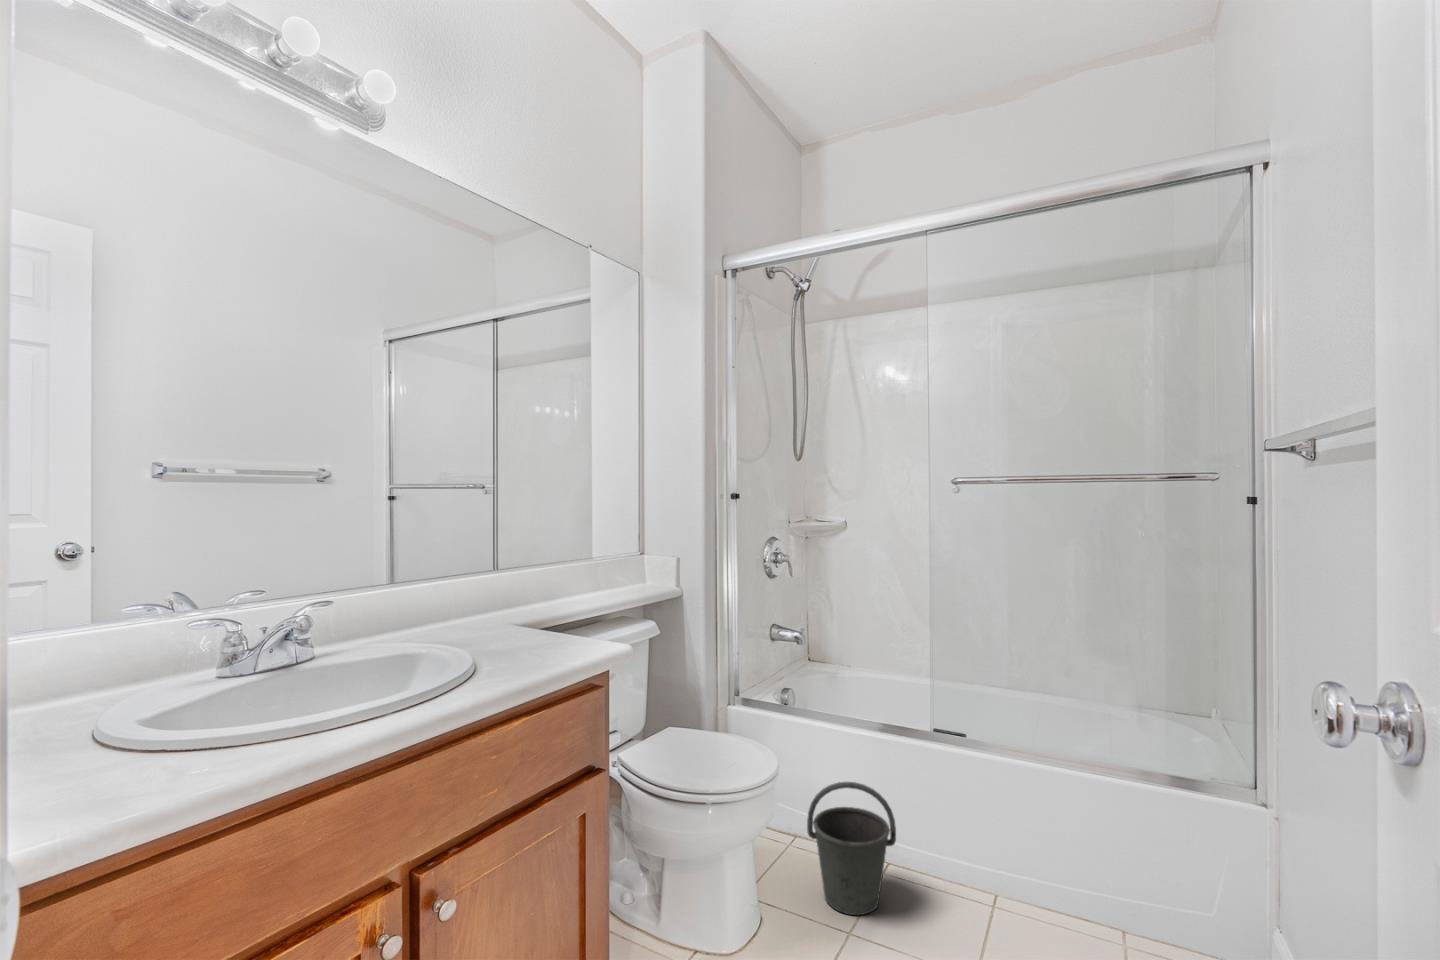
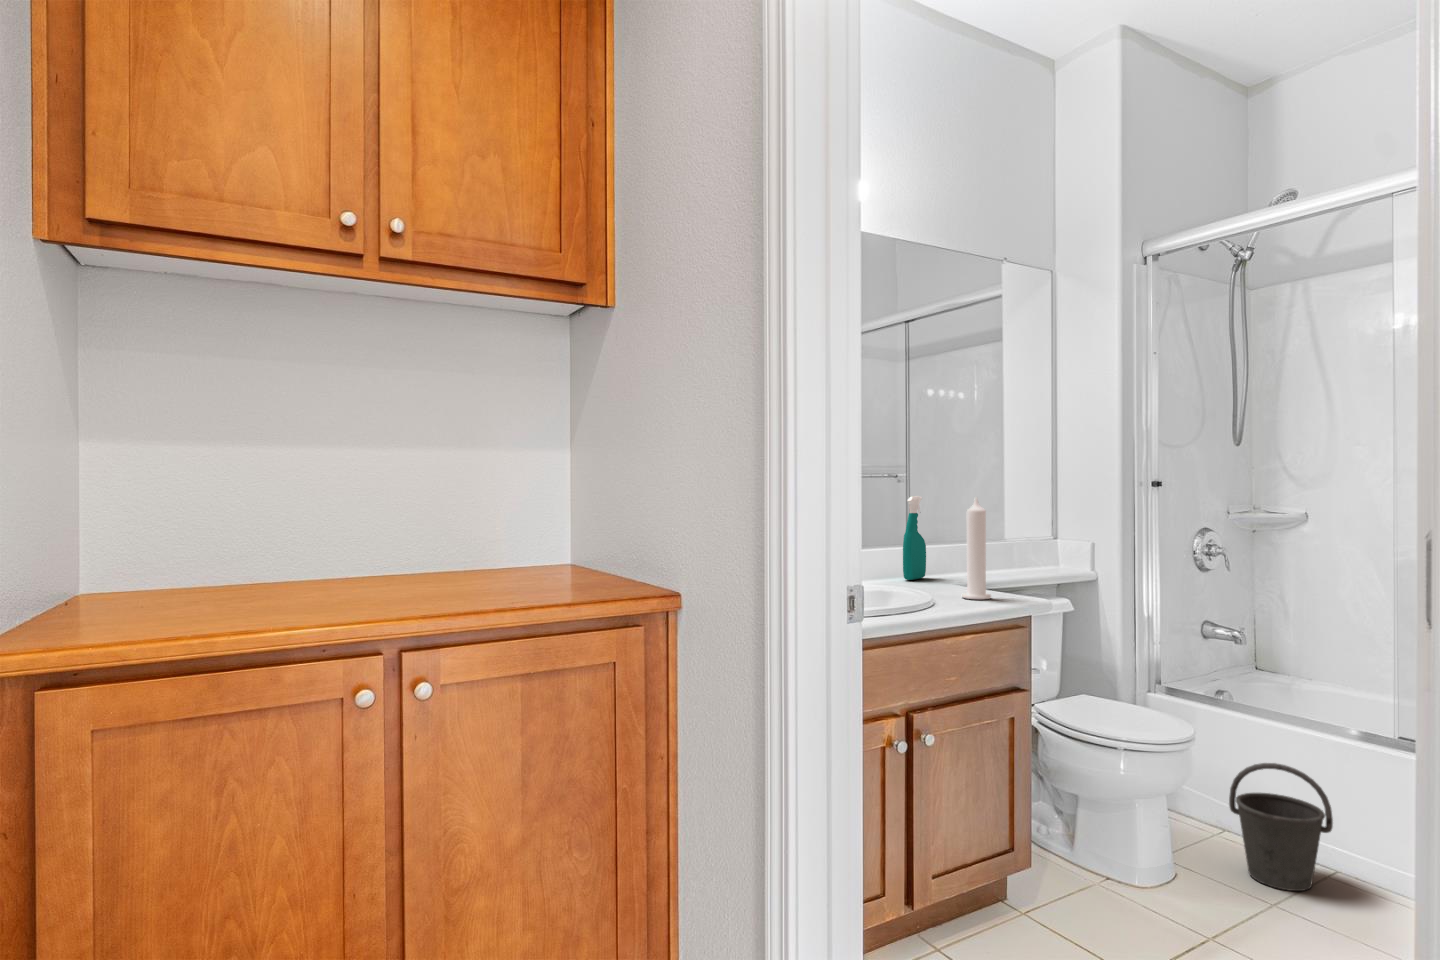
spray bottle: none [456,517,490,625] -> present [903,496,926,580]
candle: none [518,523,558,663] -> present [962,497,991,599]

